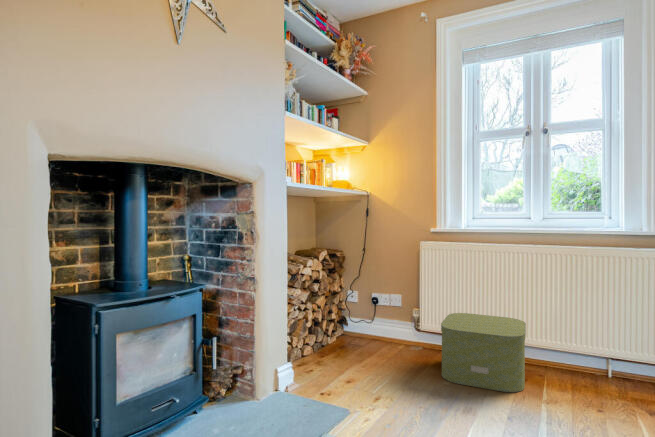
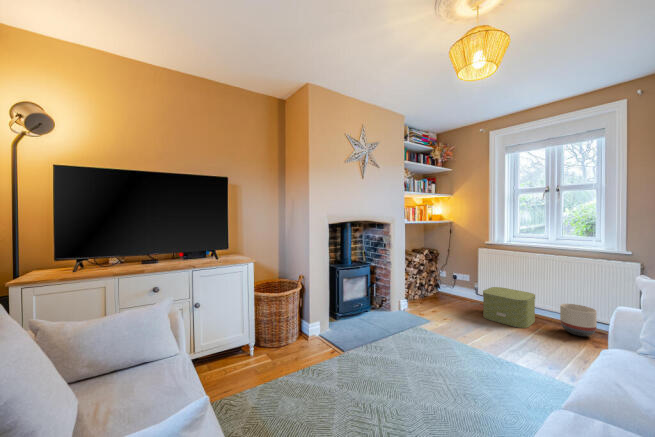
planter: none [571,332,629,391] -> present [560,304,597,336]

